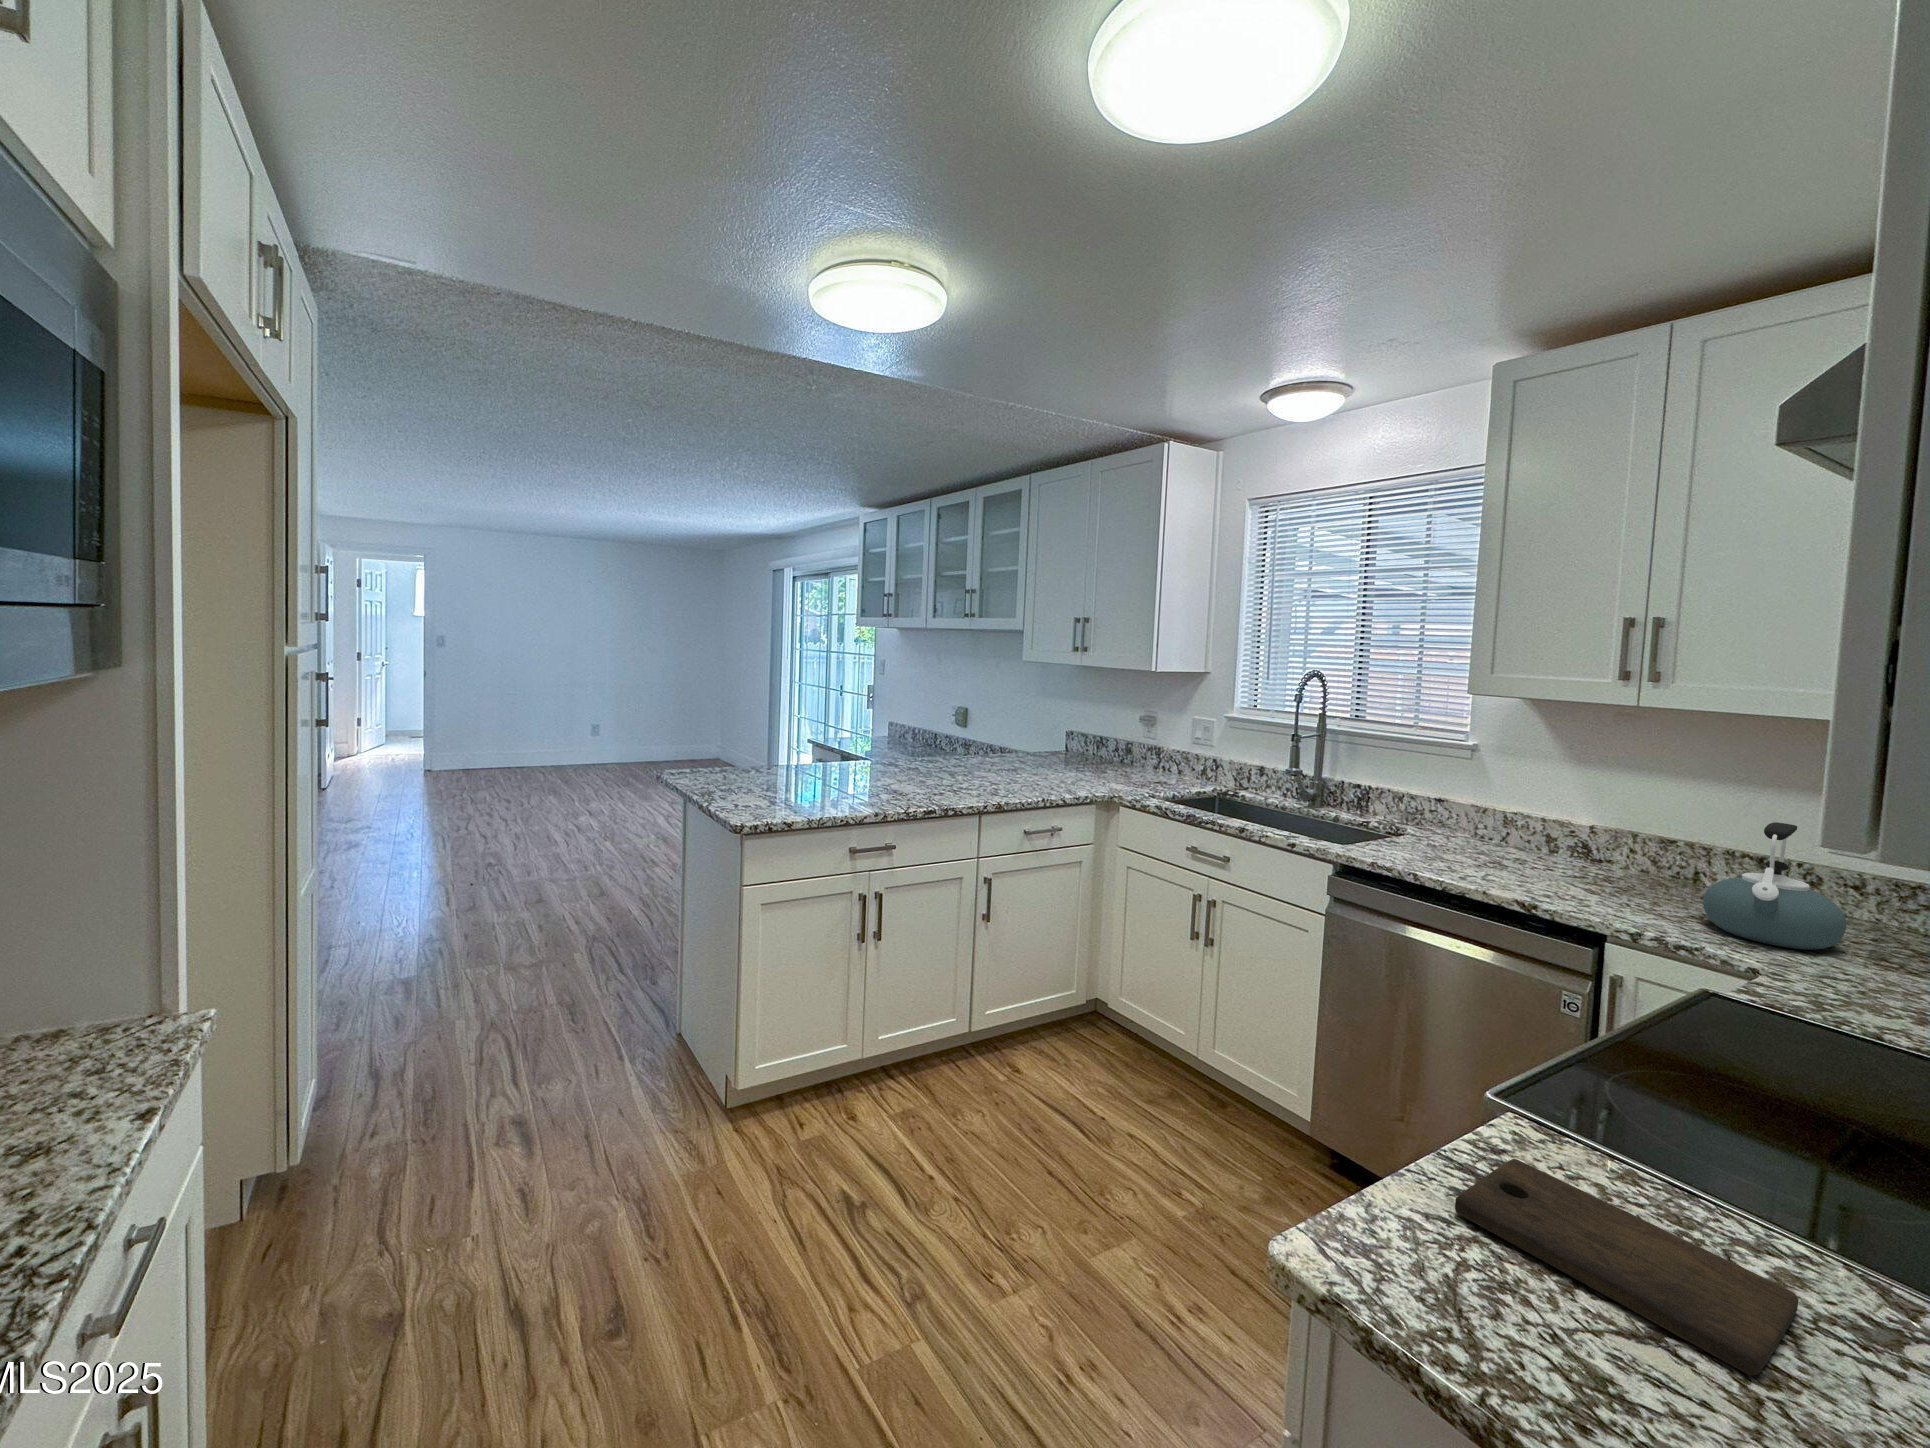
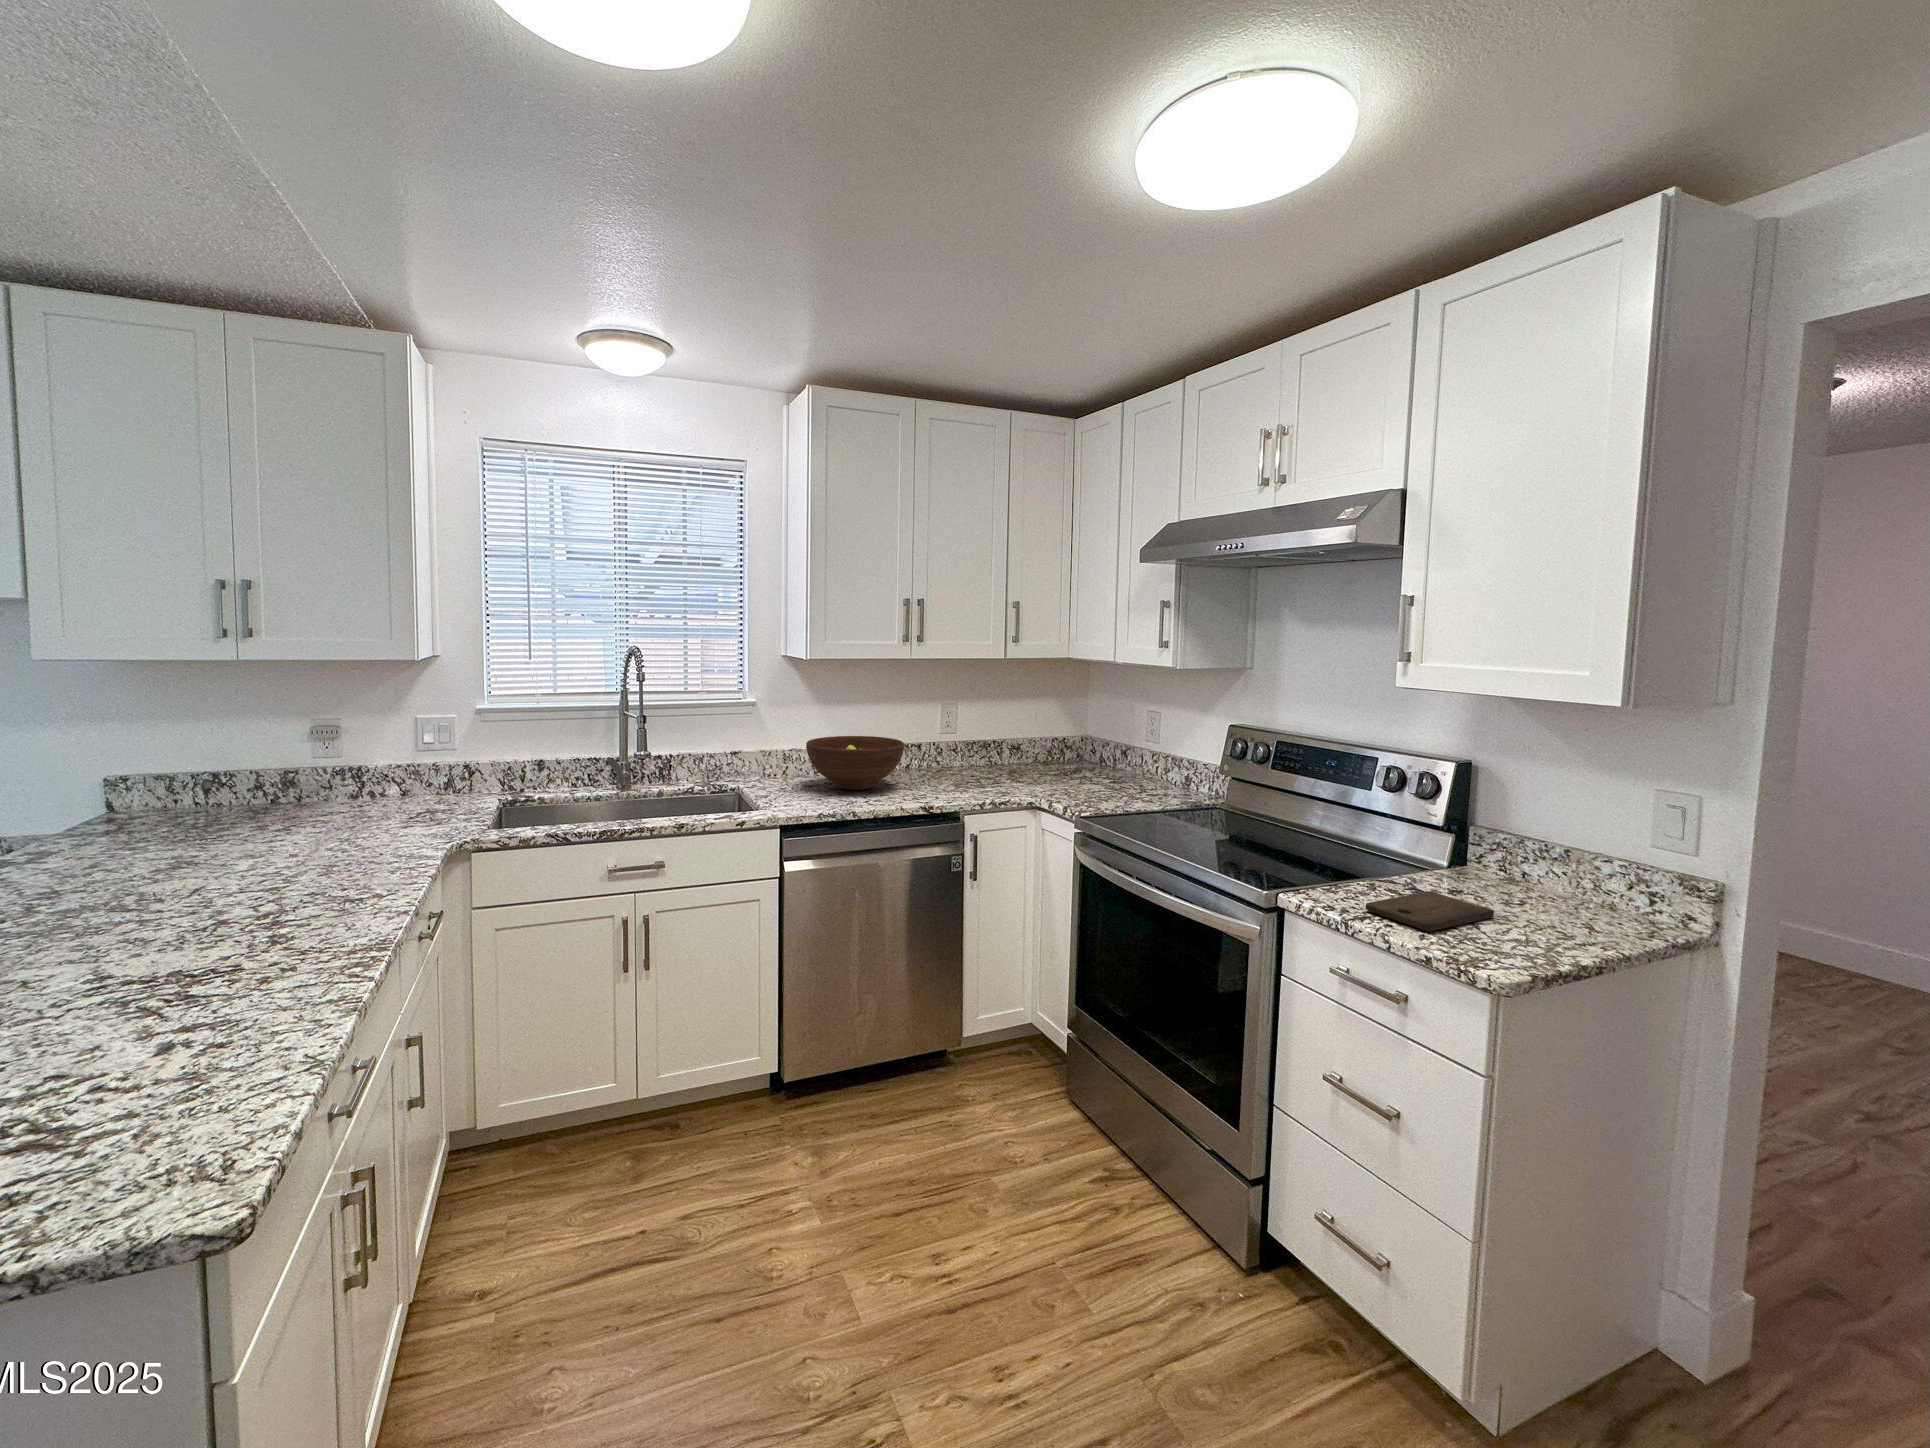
fruit bowl: none [1463,799,1630,878] -> present [806,736,904,790]
kettle: present [1703,822,1846,950] -> none [954,720,1011,789]

